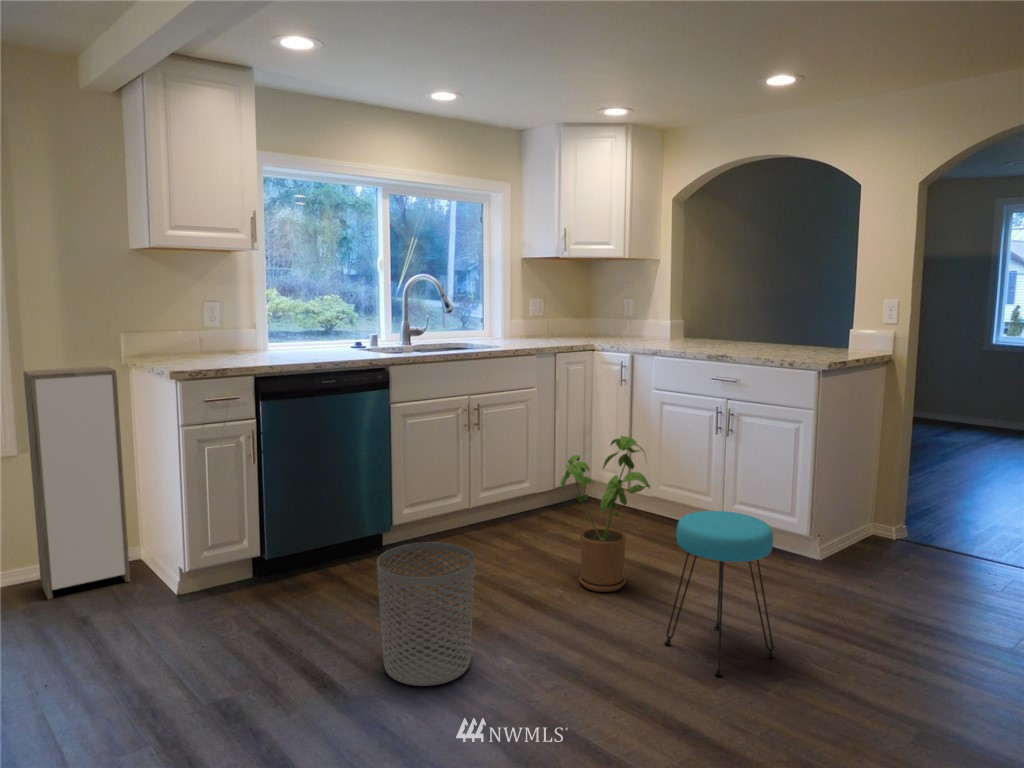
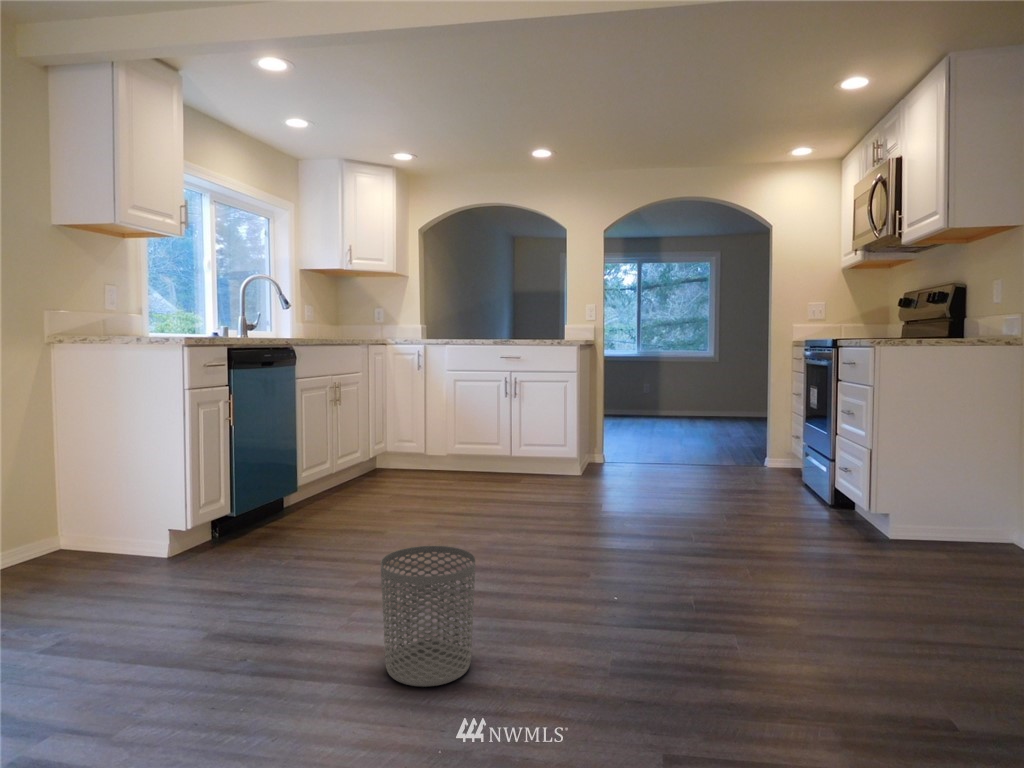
storage cabinet: present [23,366,130,599] -> none [54,384,146,605]
house plant: present [561,436,650,592] -> none [557,450,642,599]
stool: present [665,511,774,675] -> none [659,517,767,676]

